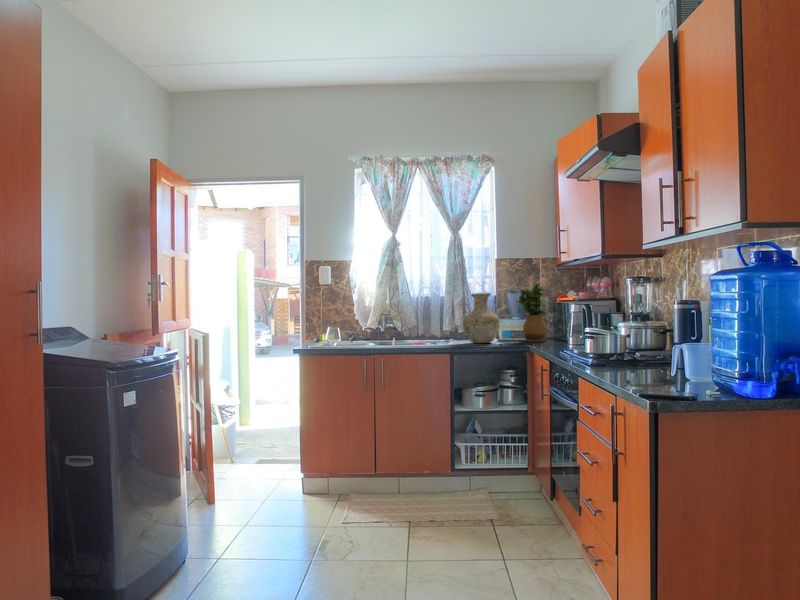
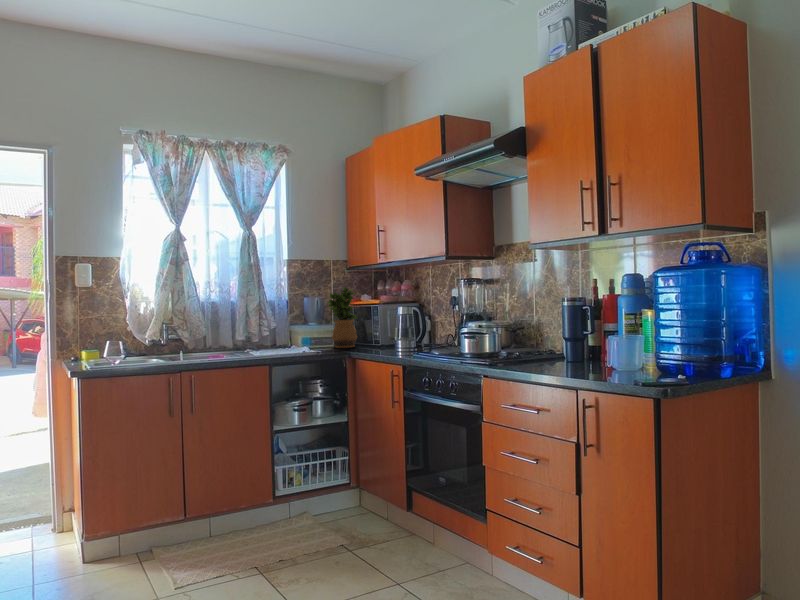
vase: present [463,293,500,343] -> none [273,297,315,352]

